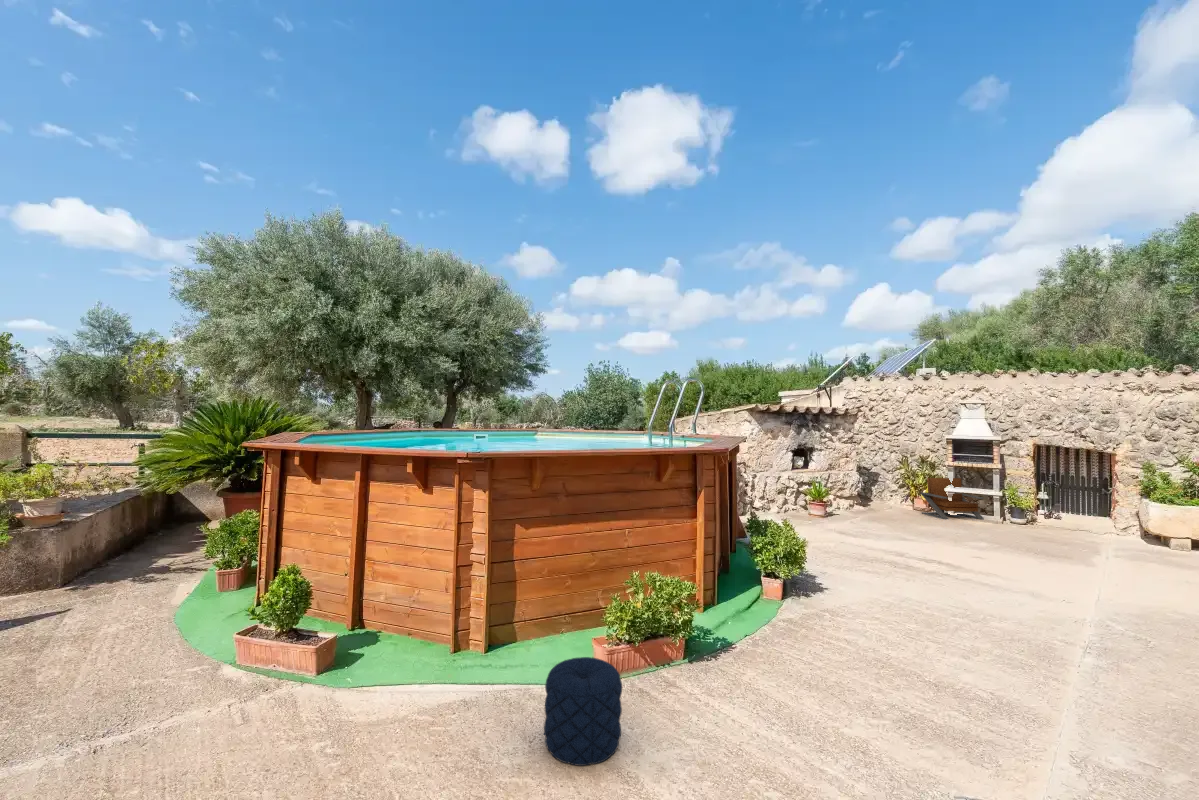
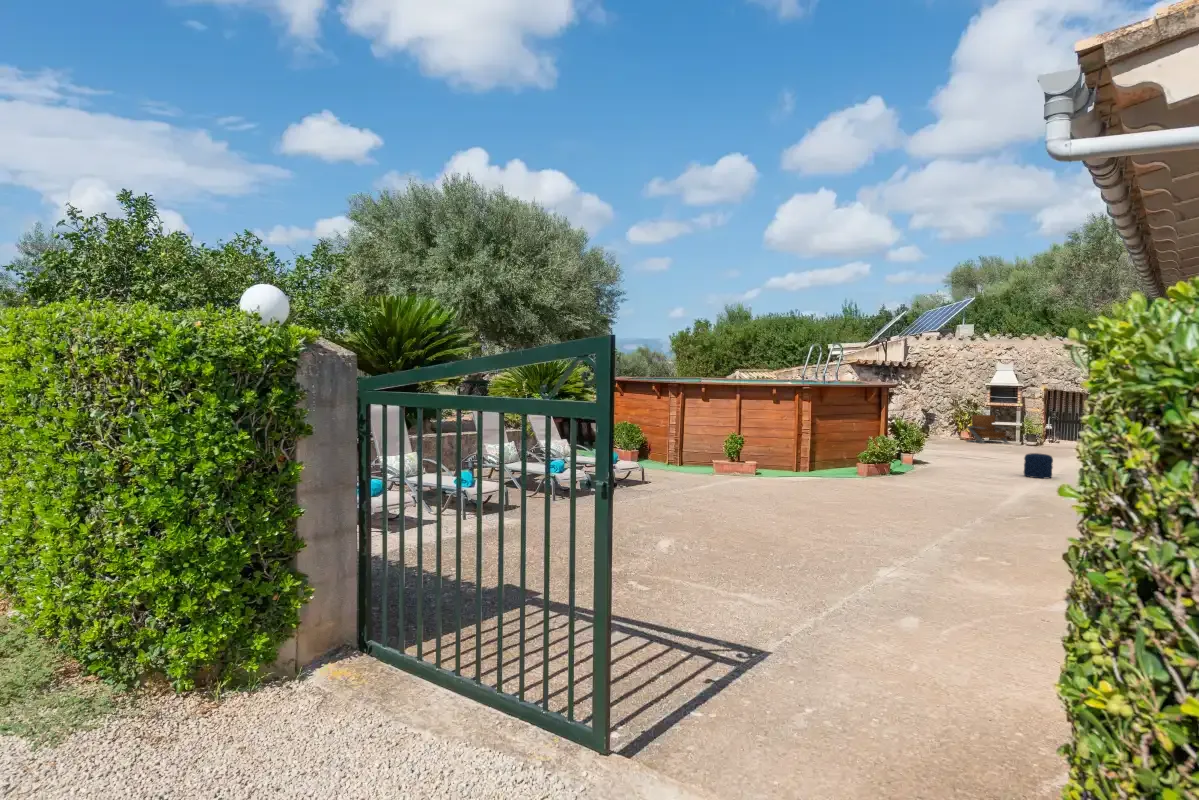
pouf: present [544,657,622,766] -> present [1024,453,1053,478]

